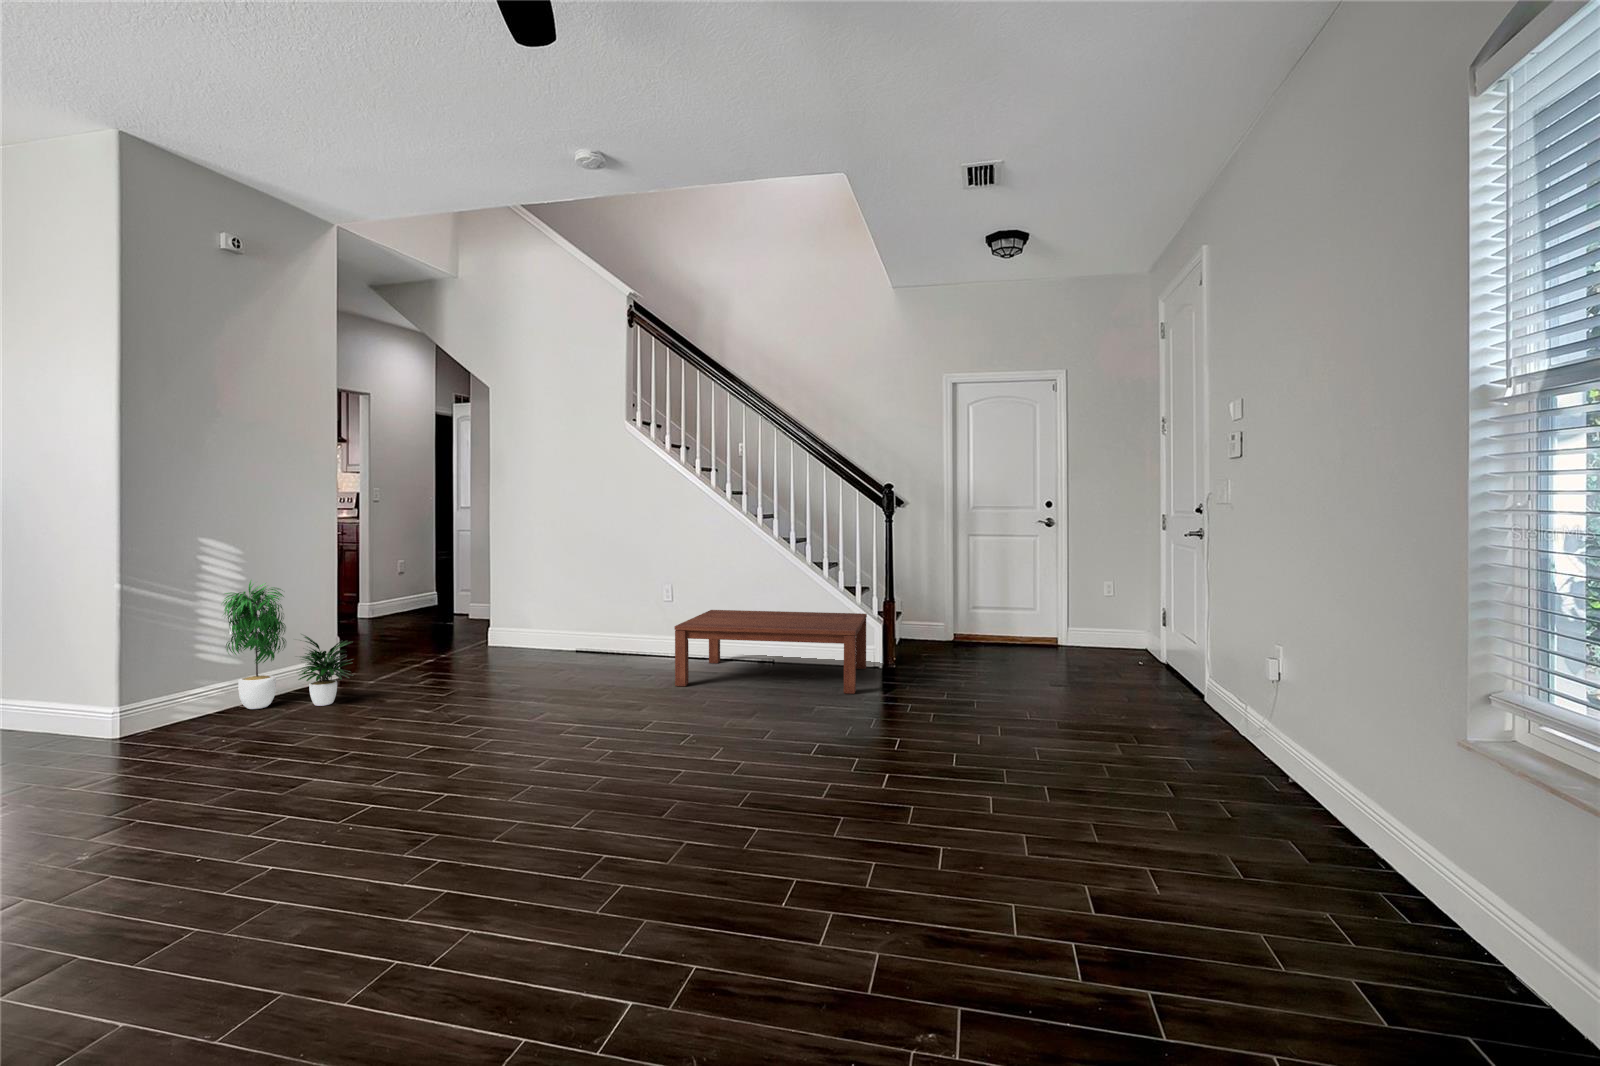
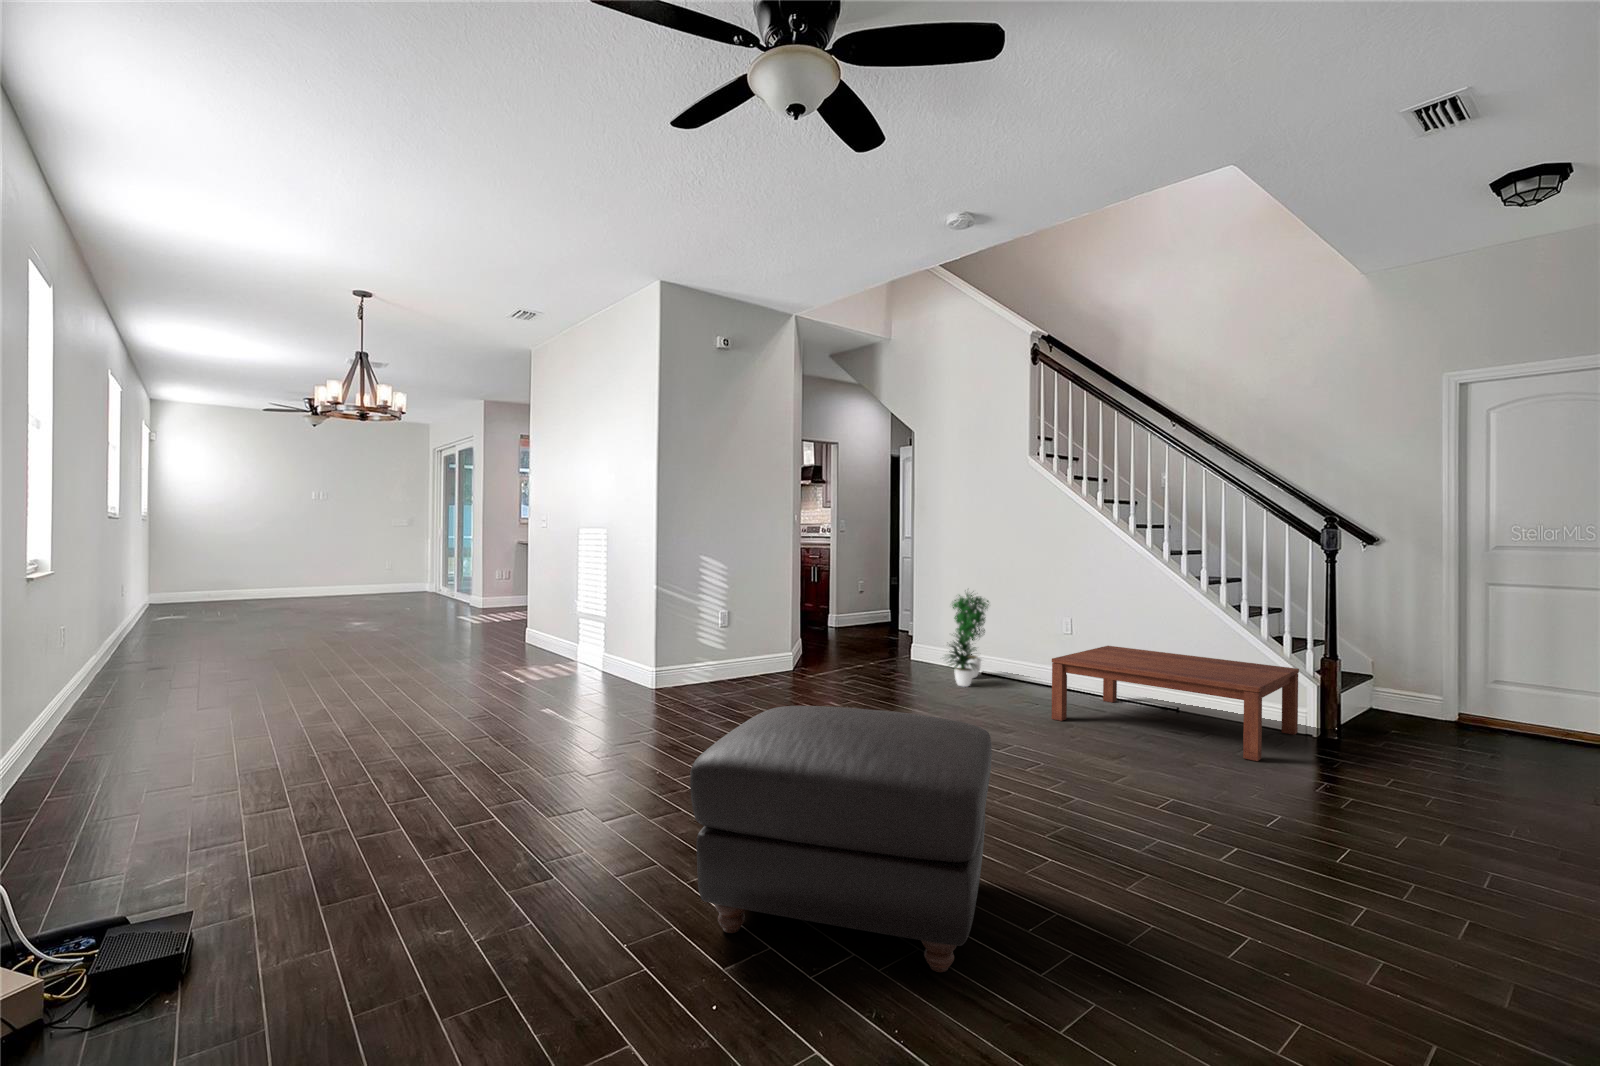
potted plant: present [223,581,353,709] -> present [948,593,989,687]
ottoman: none [421,689,771,989] -> present [690,706,992,972]

